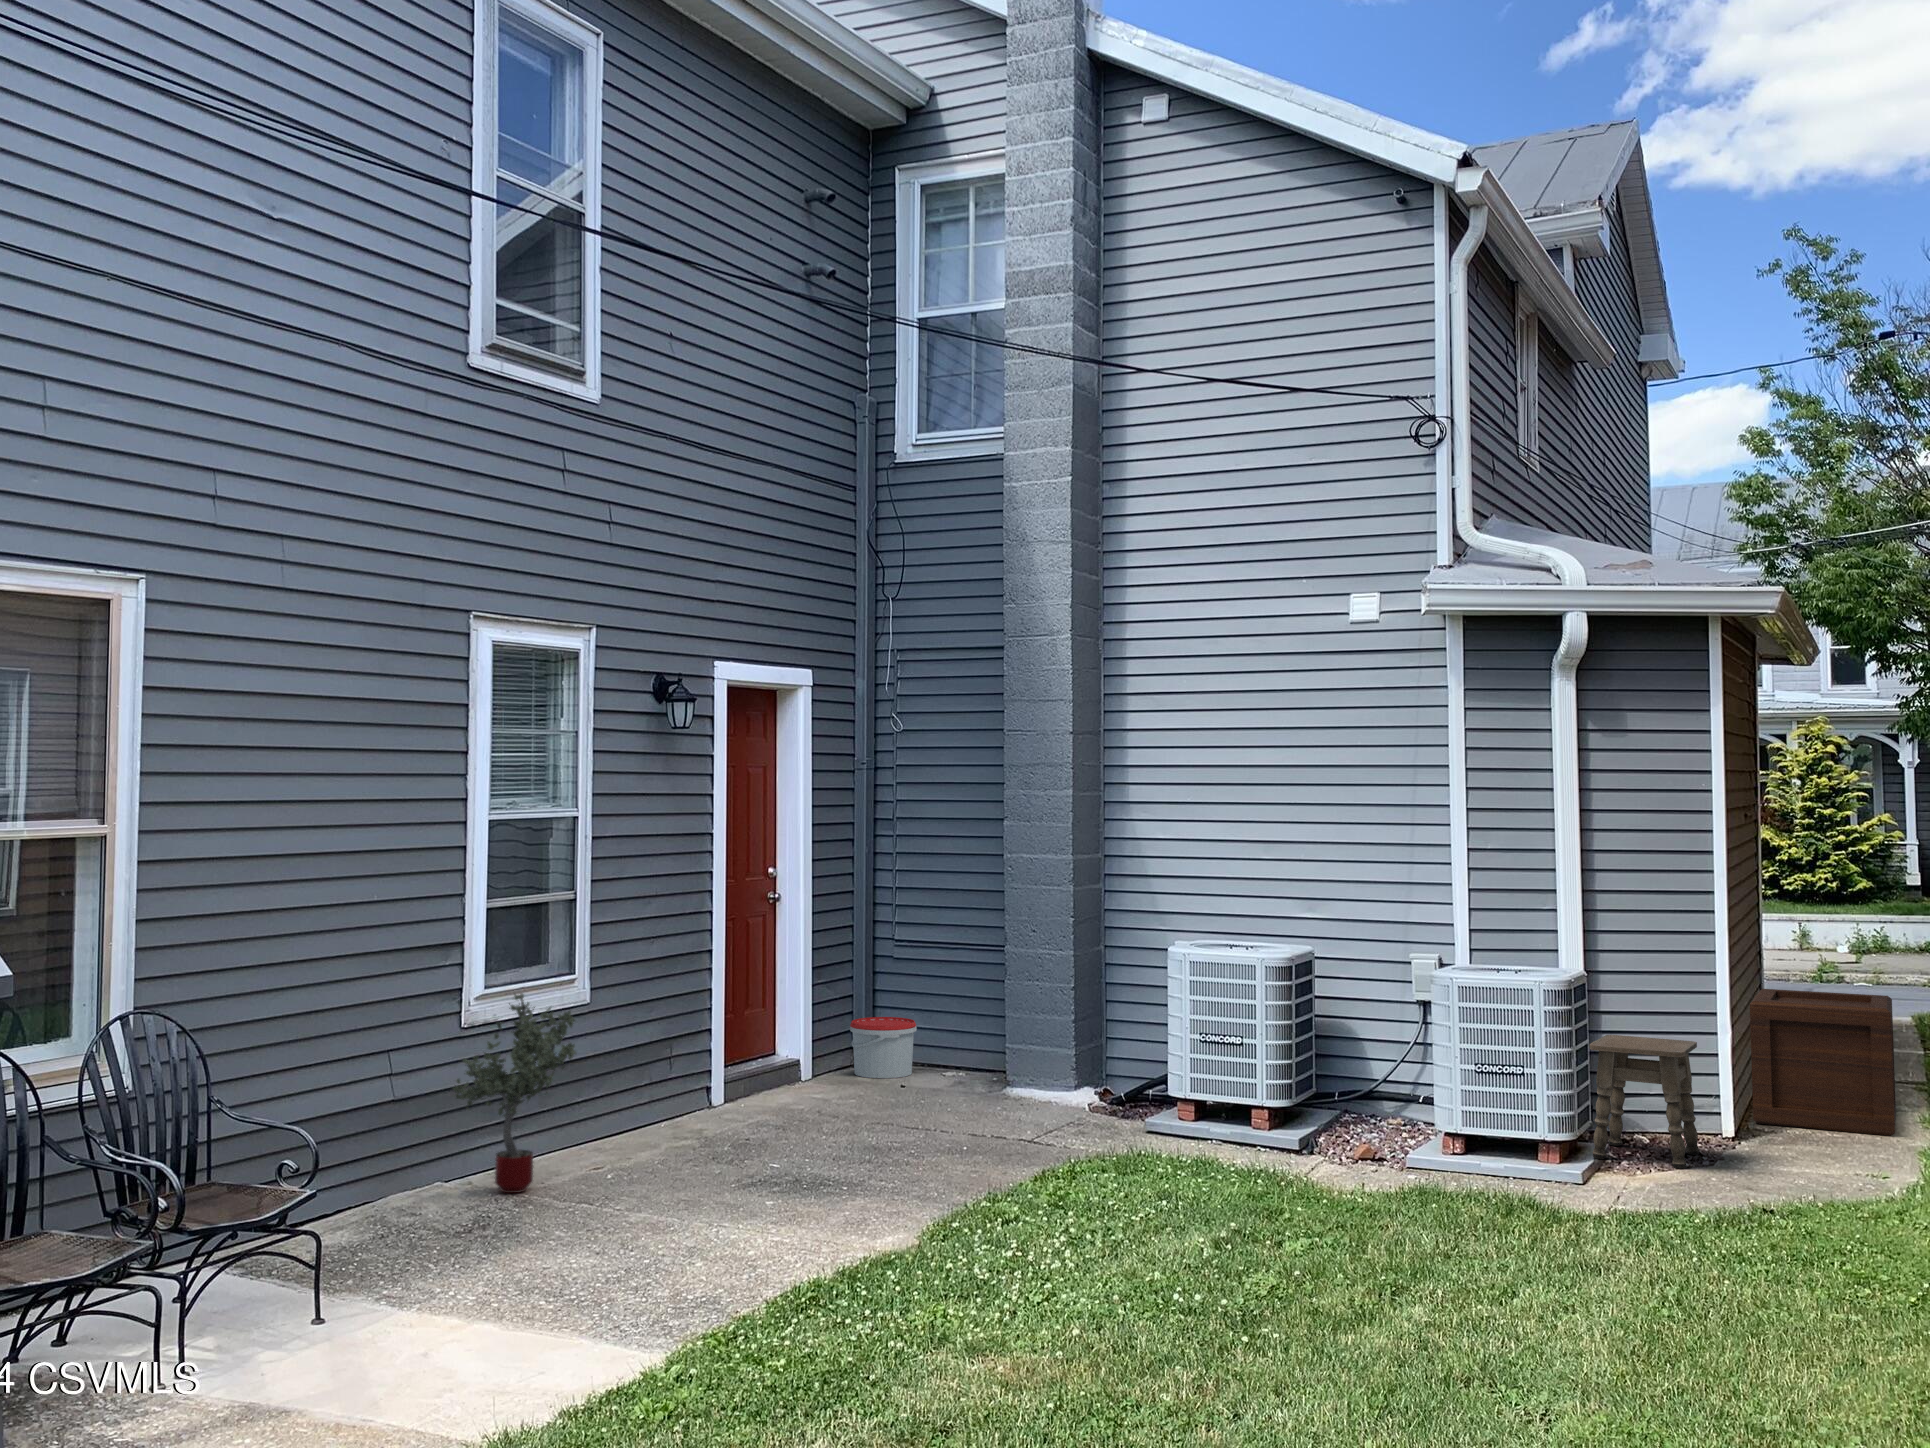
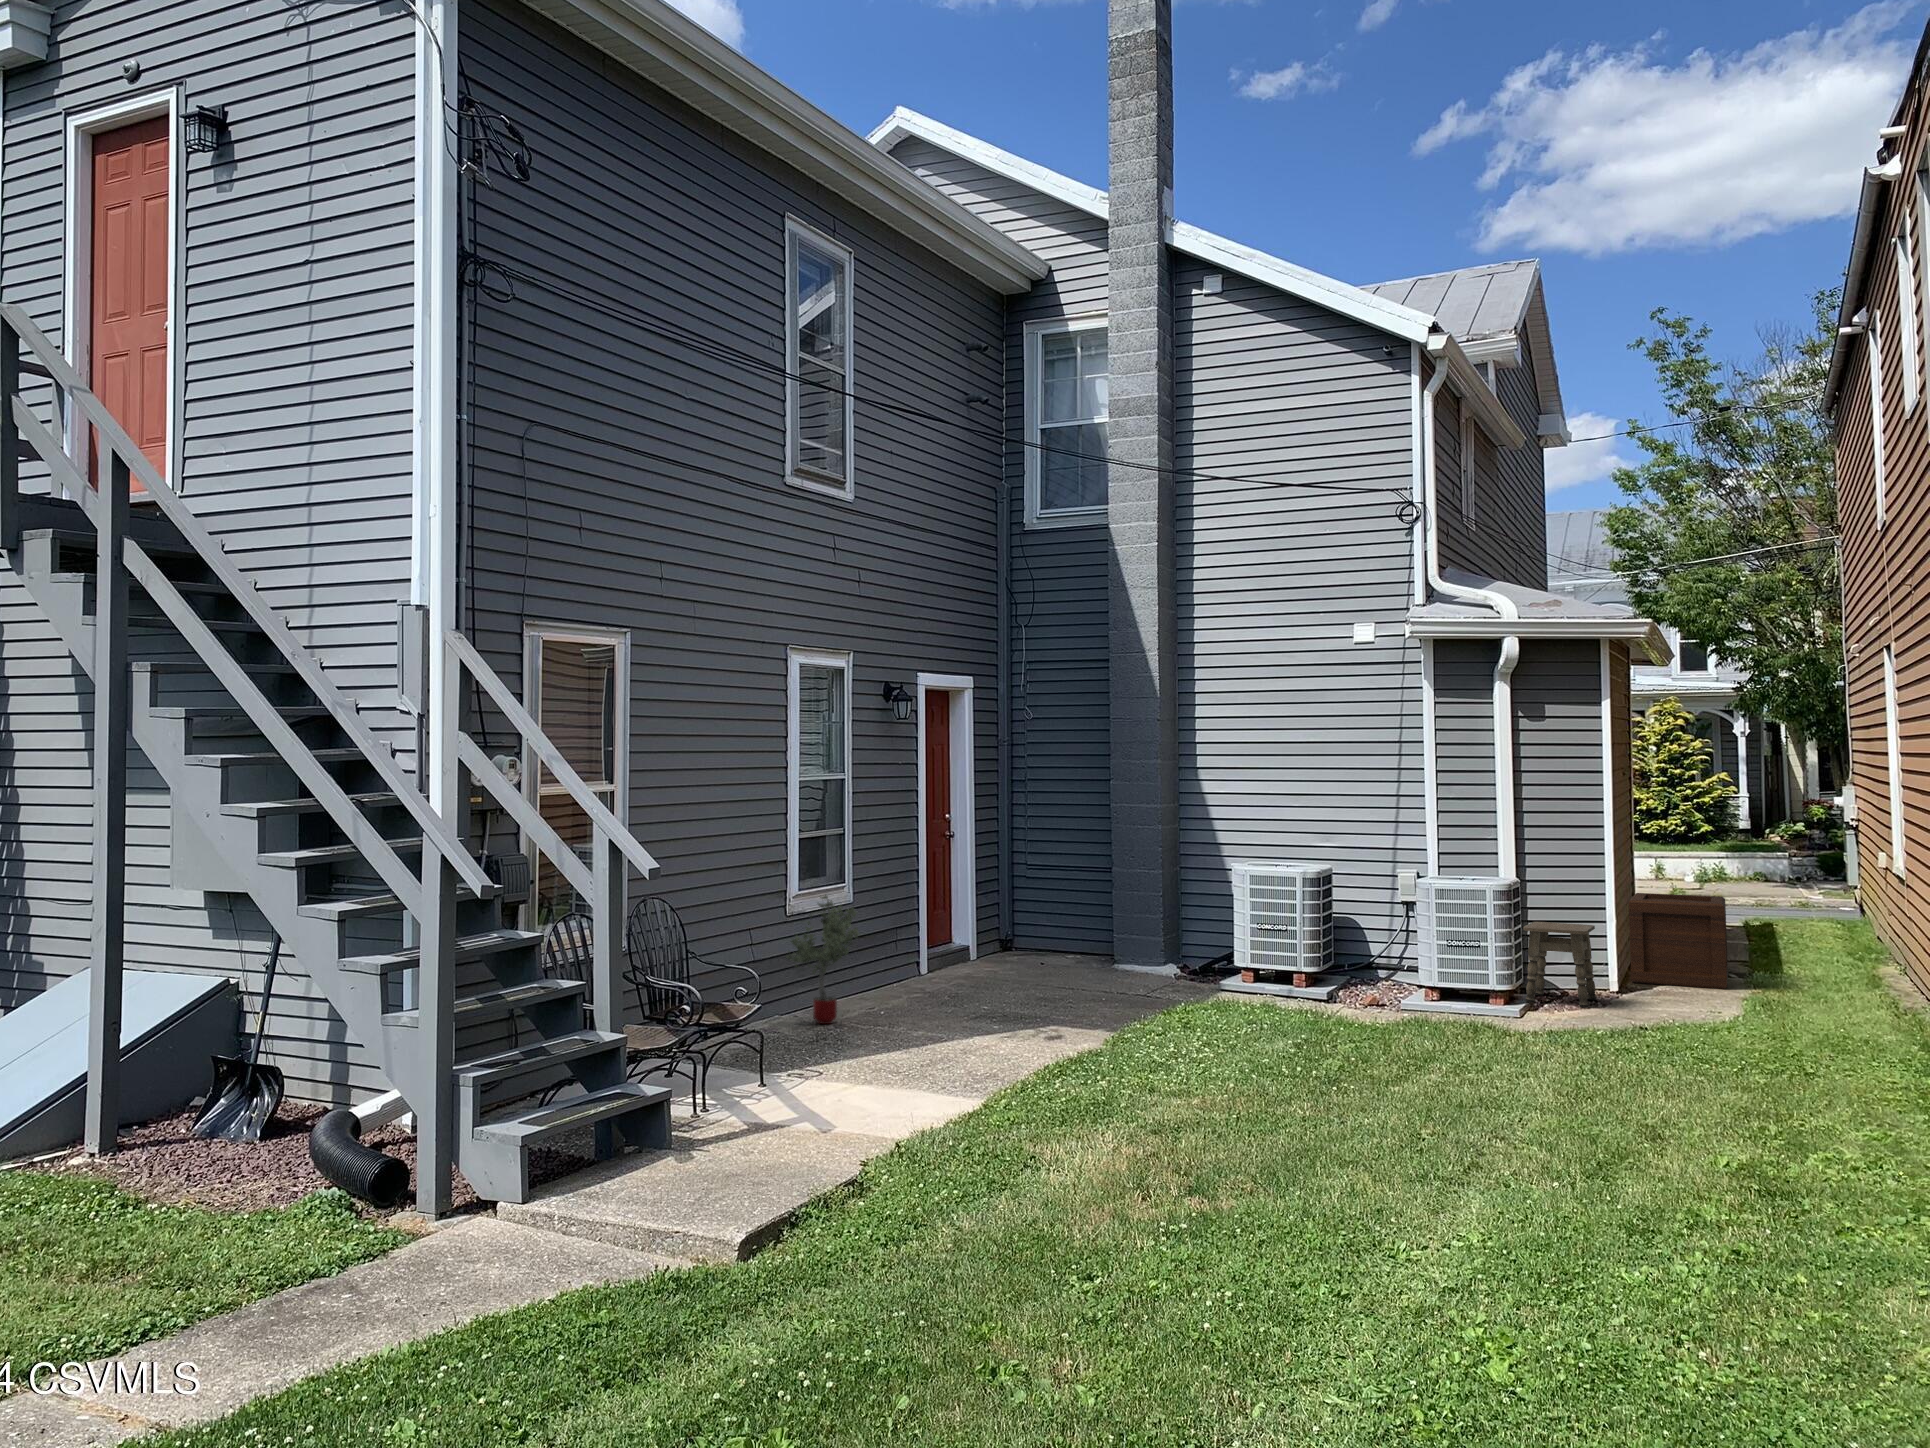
bucket: present [850,1017,917,1078] -> none [999,918,1046,960]

